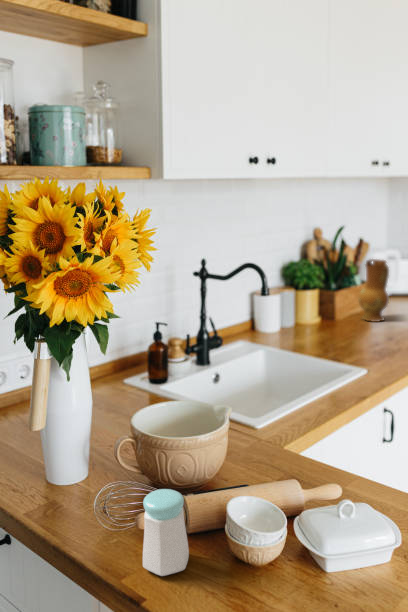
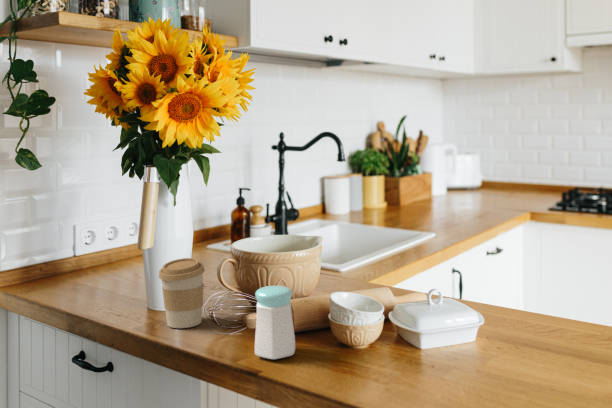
ceramic jug: present [358,259,389,322] -> none [421,148,449,206]
coffee cup: none [50,436,100,515] -> present [159,258,205,328]

